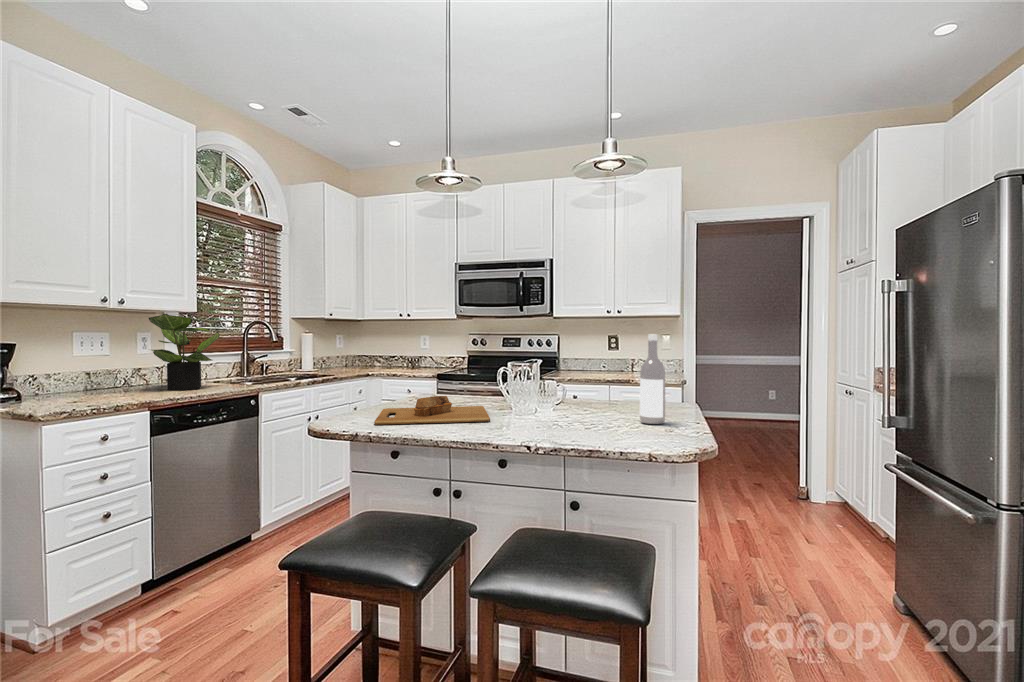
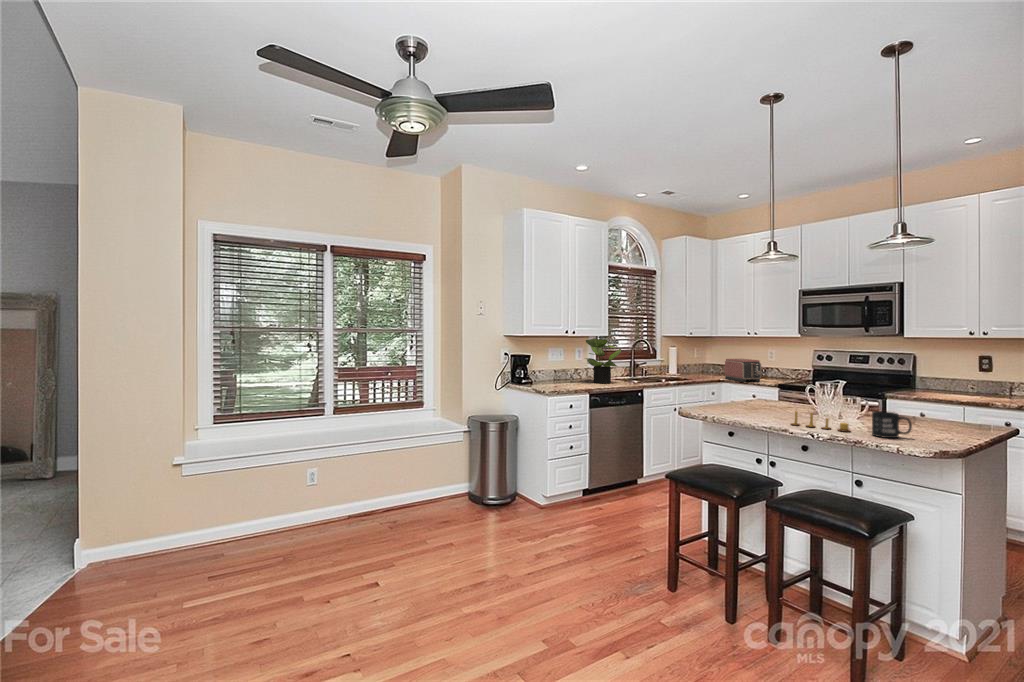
wine bottle: present [640,334,665,424] -> none [927,365,951,434]
toaster: none [374,346,417,375] -> present [725,359,761,382]
cutting board: present [374,396,490,425] -> none [717,399,799,418]
mug: none [597,401,642,440] -> present [872,411,912,438]
candle: none [488,409,570,436] -> present [791,411,851,432]

